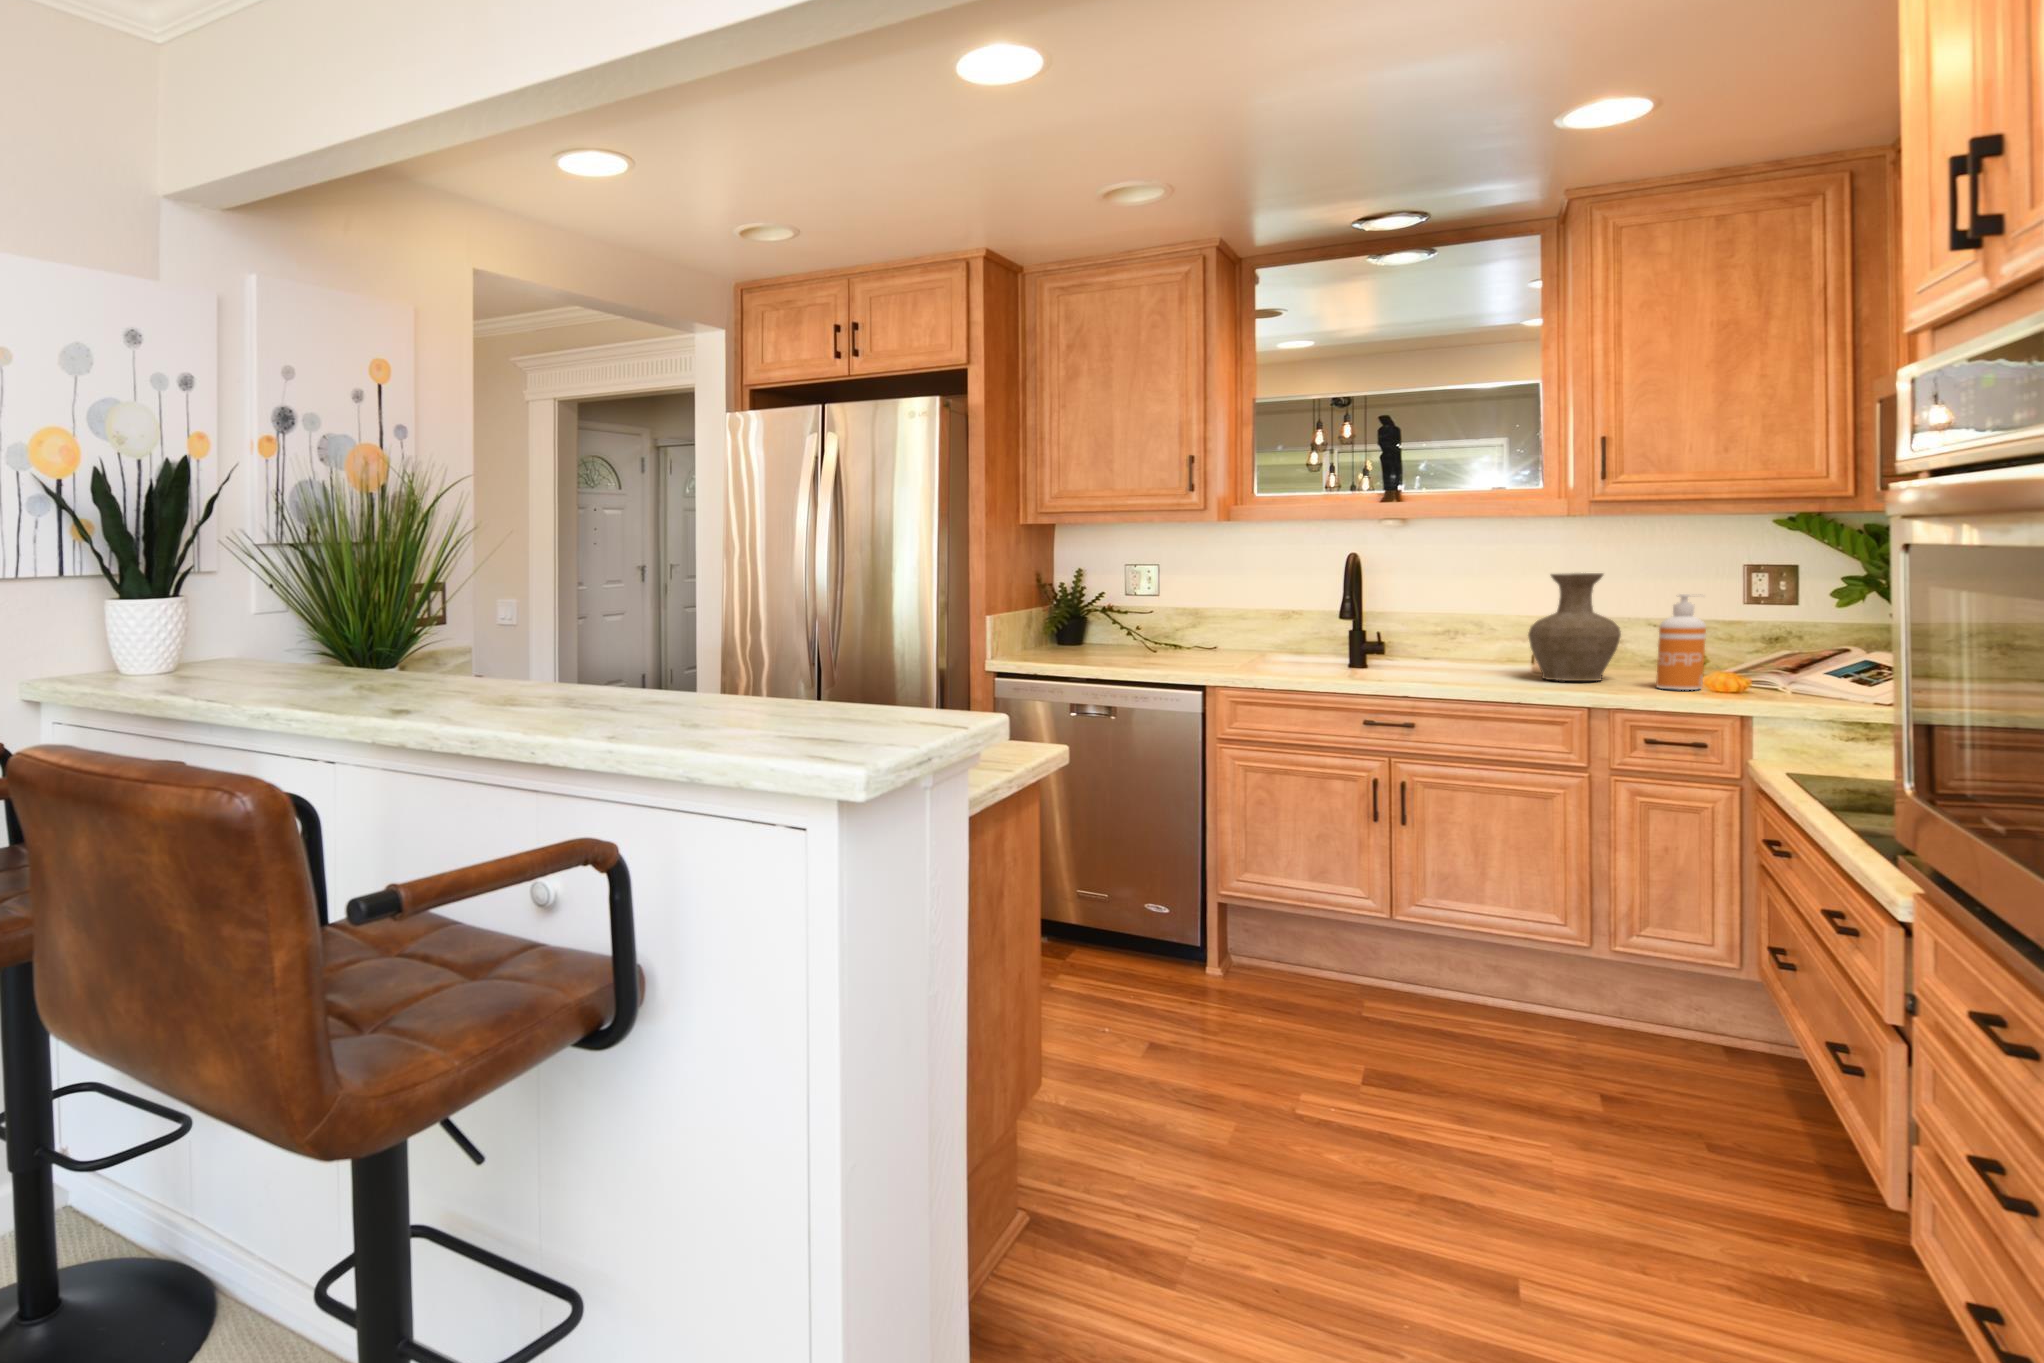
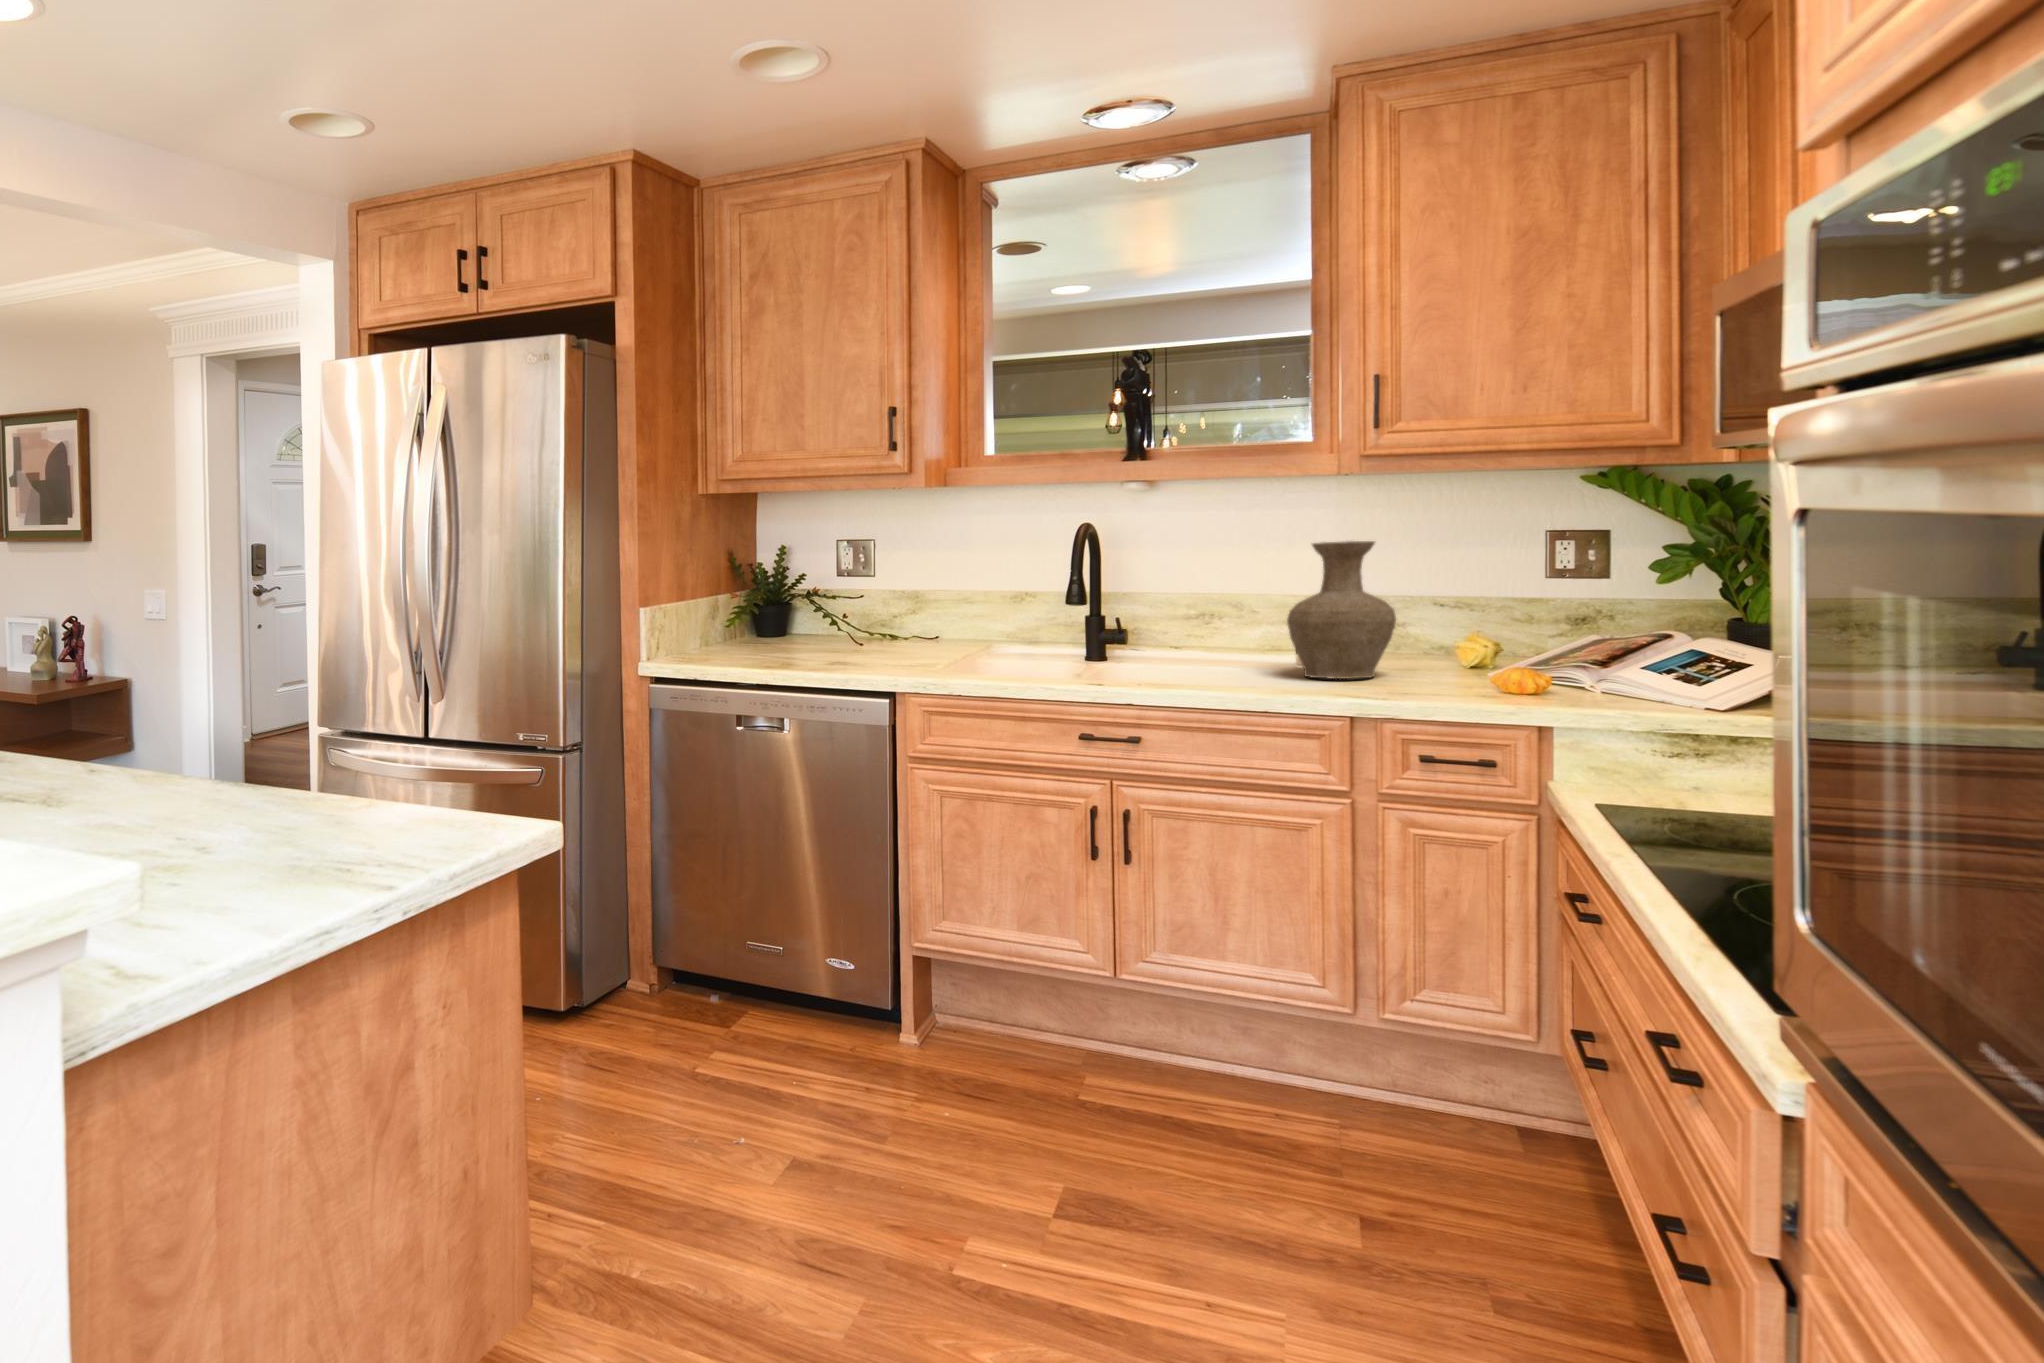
soap dispenser: present [1656,594,1706,690] -> none [1436,565,1495,688]

